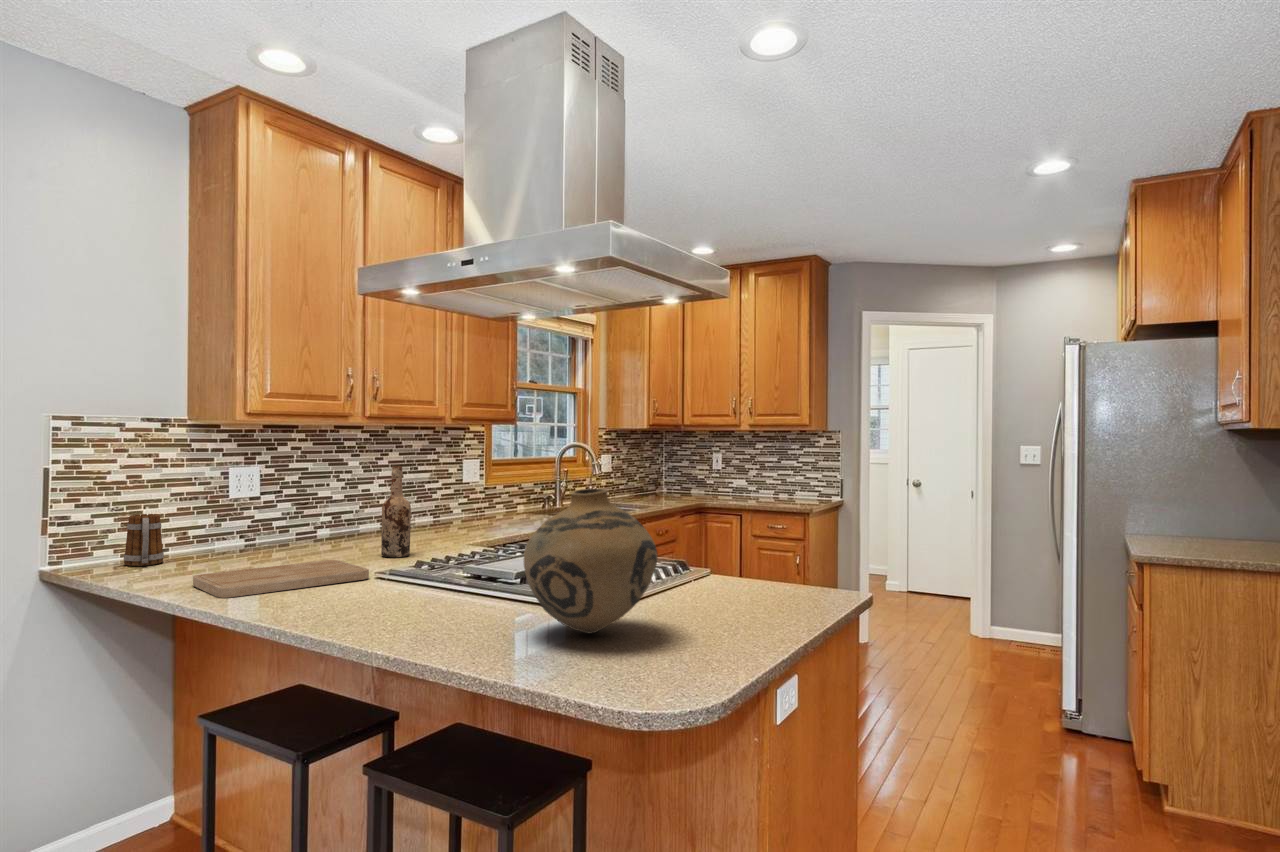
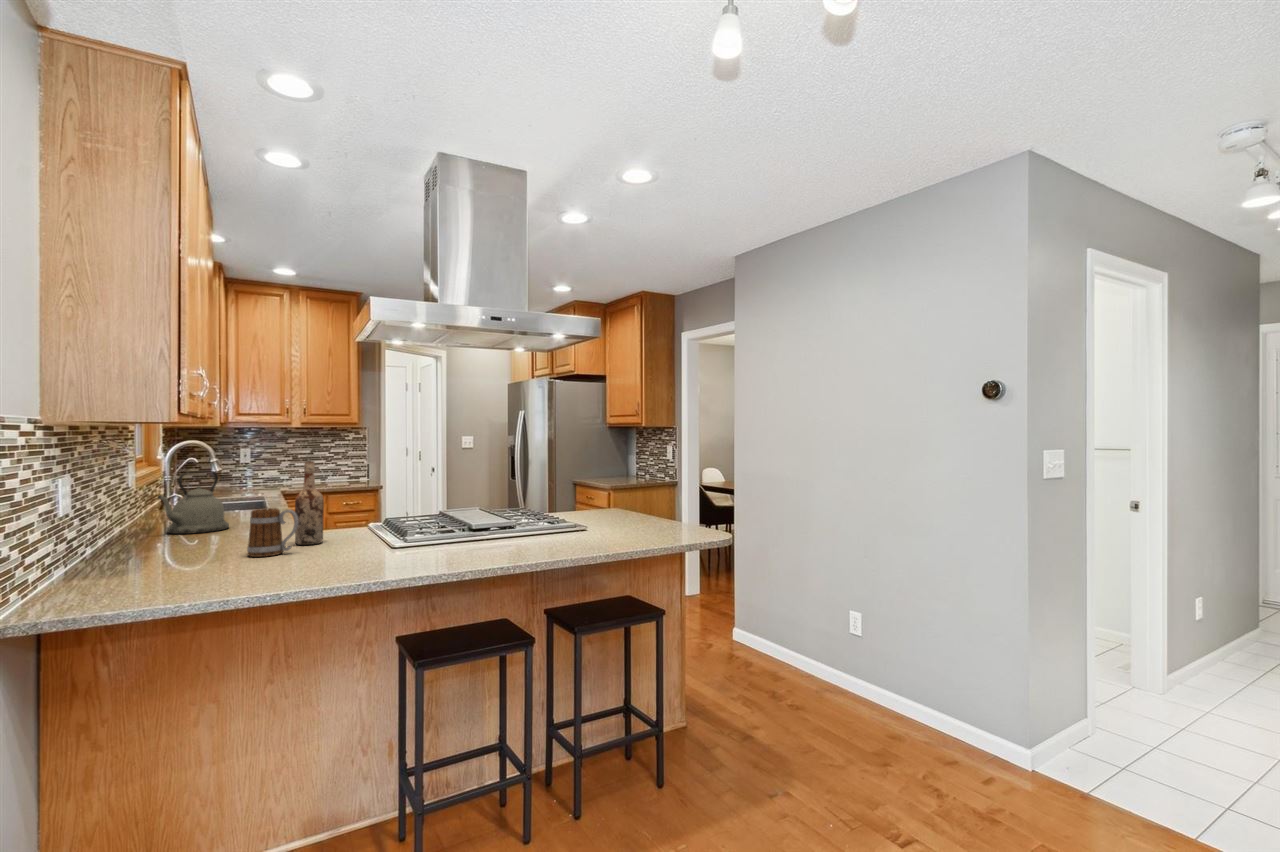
kettle: none [412,472,480,532] -> present [158,471,229,534]
vase: present [523,489,658,634] -> none [610,456,681,532]
mug: present [124,514,164,566] -> present [247,508,298,557]
cutting board: present [193,560,369,598] -> none [313,542,408,579]

